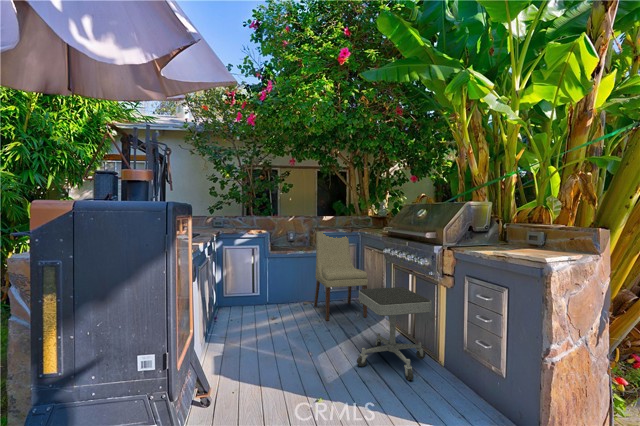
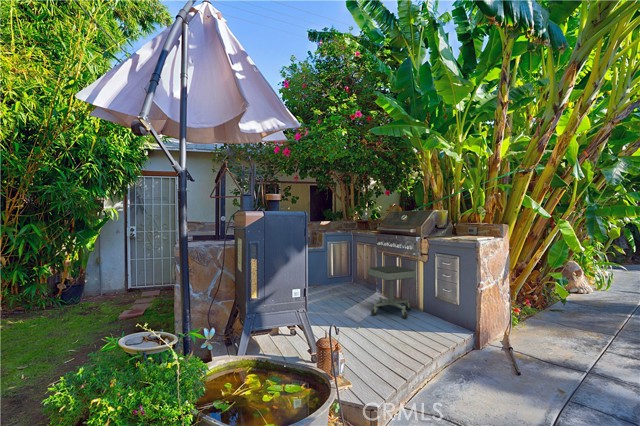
chair: present [314,231,368,321] -> none [322,232,364,296]

